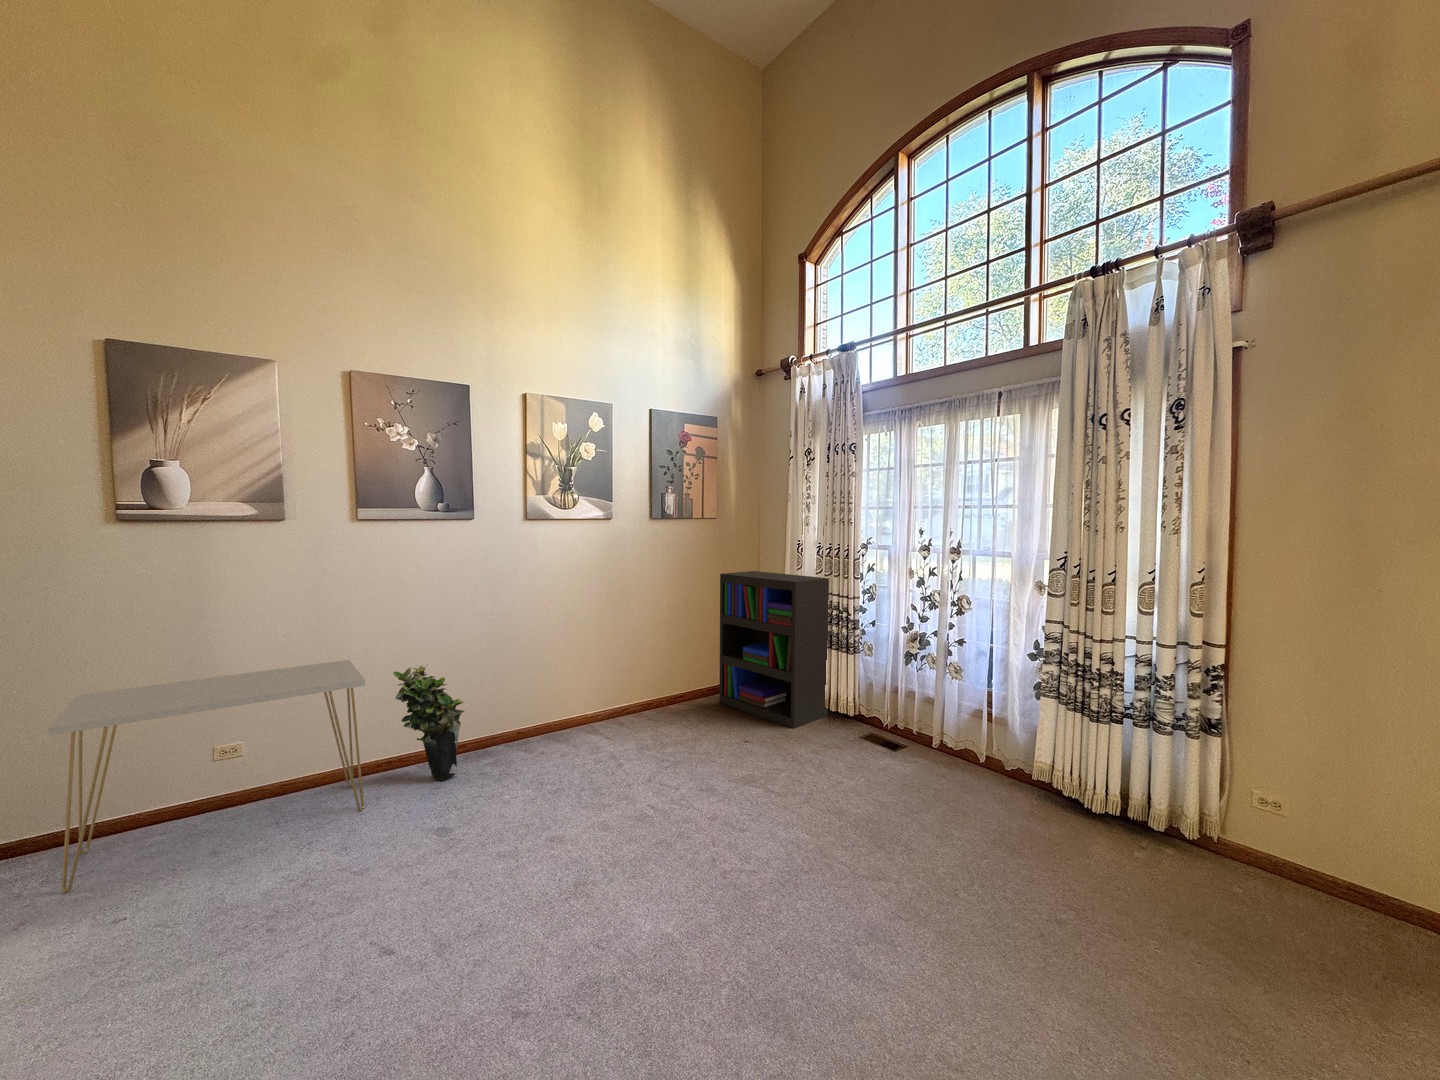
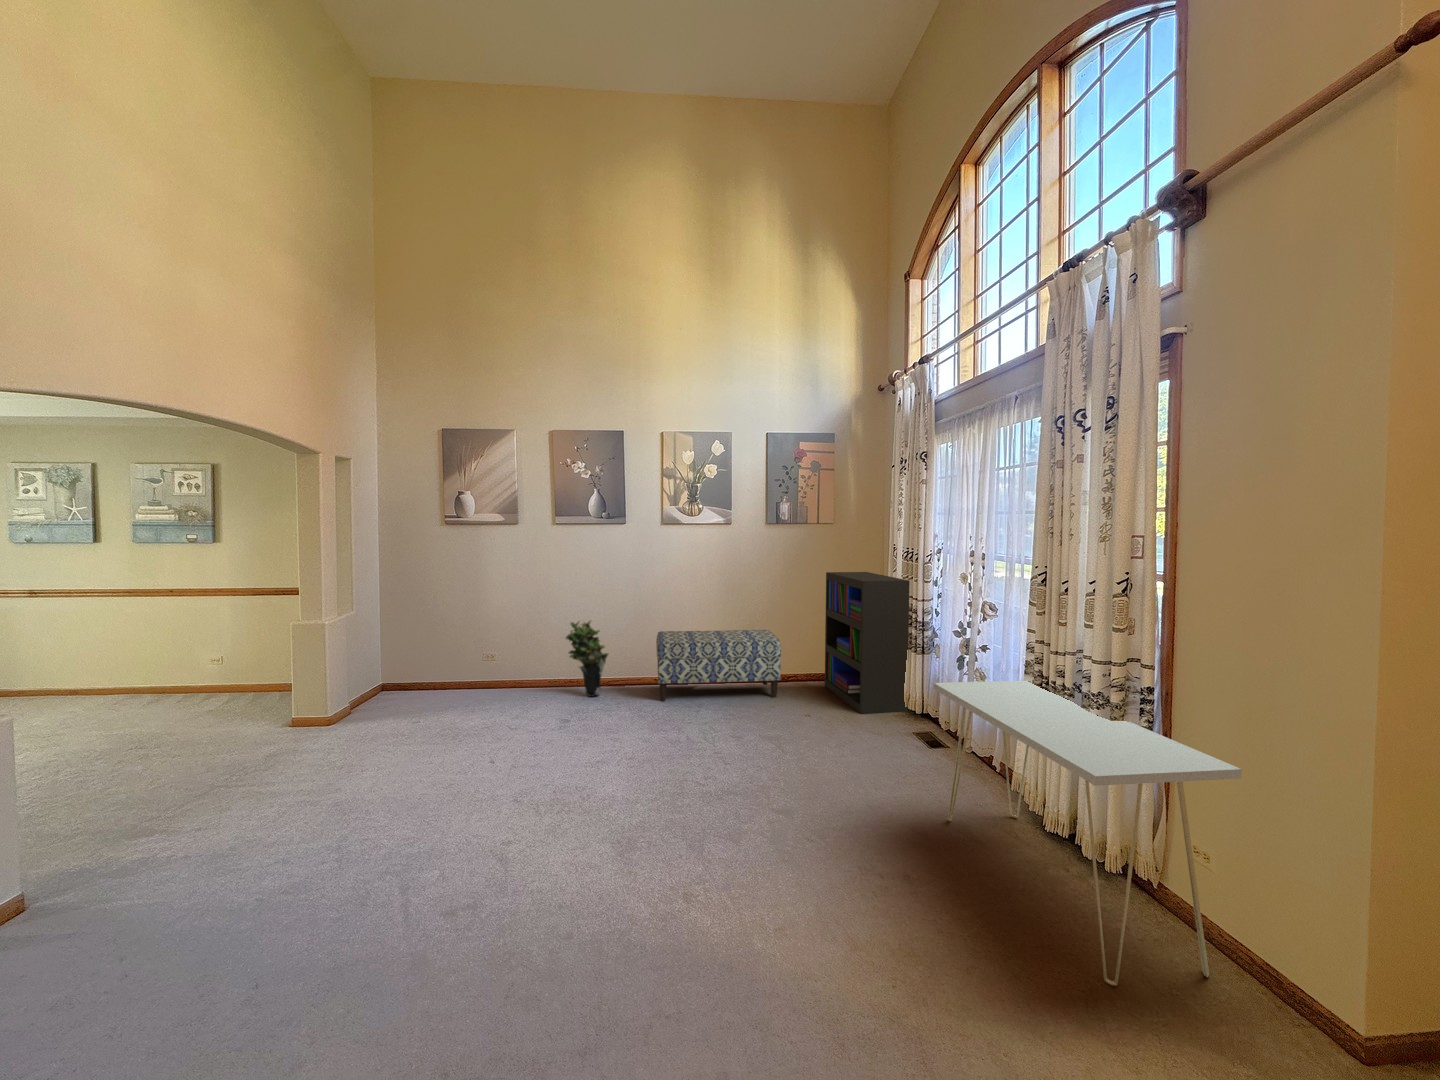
bench: none [524,647,694,763] -> present [656,630,781,701]
console table: present [49,660,365,892] -> present [933,681,1242,986]

